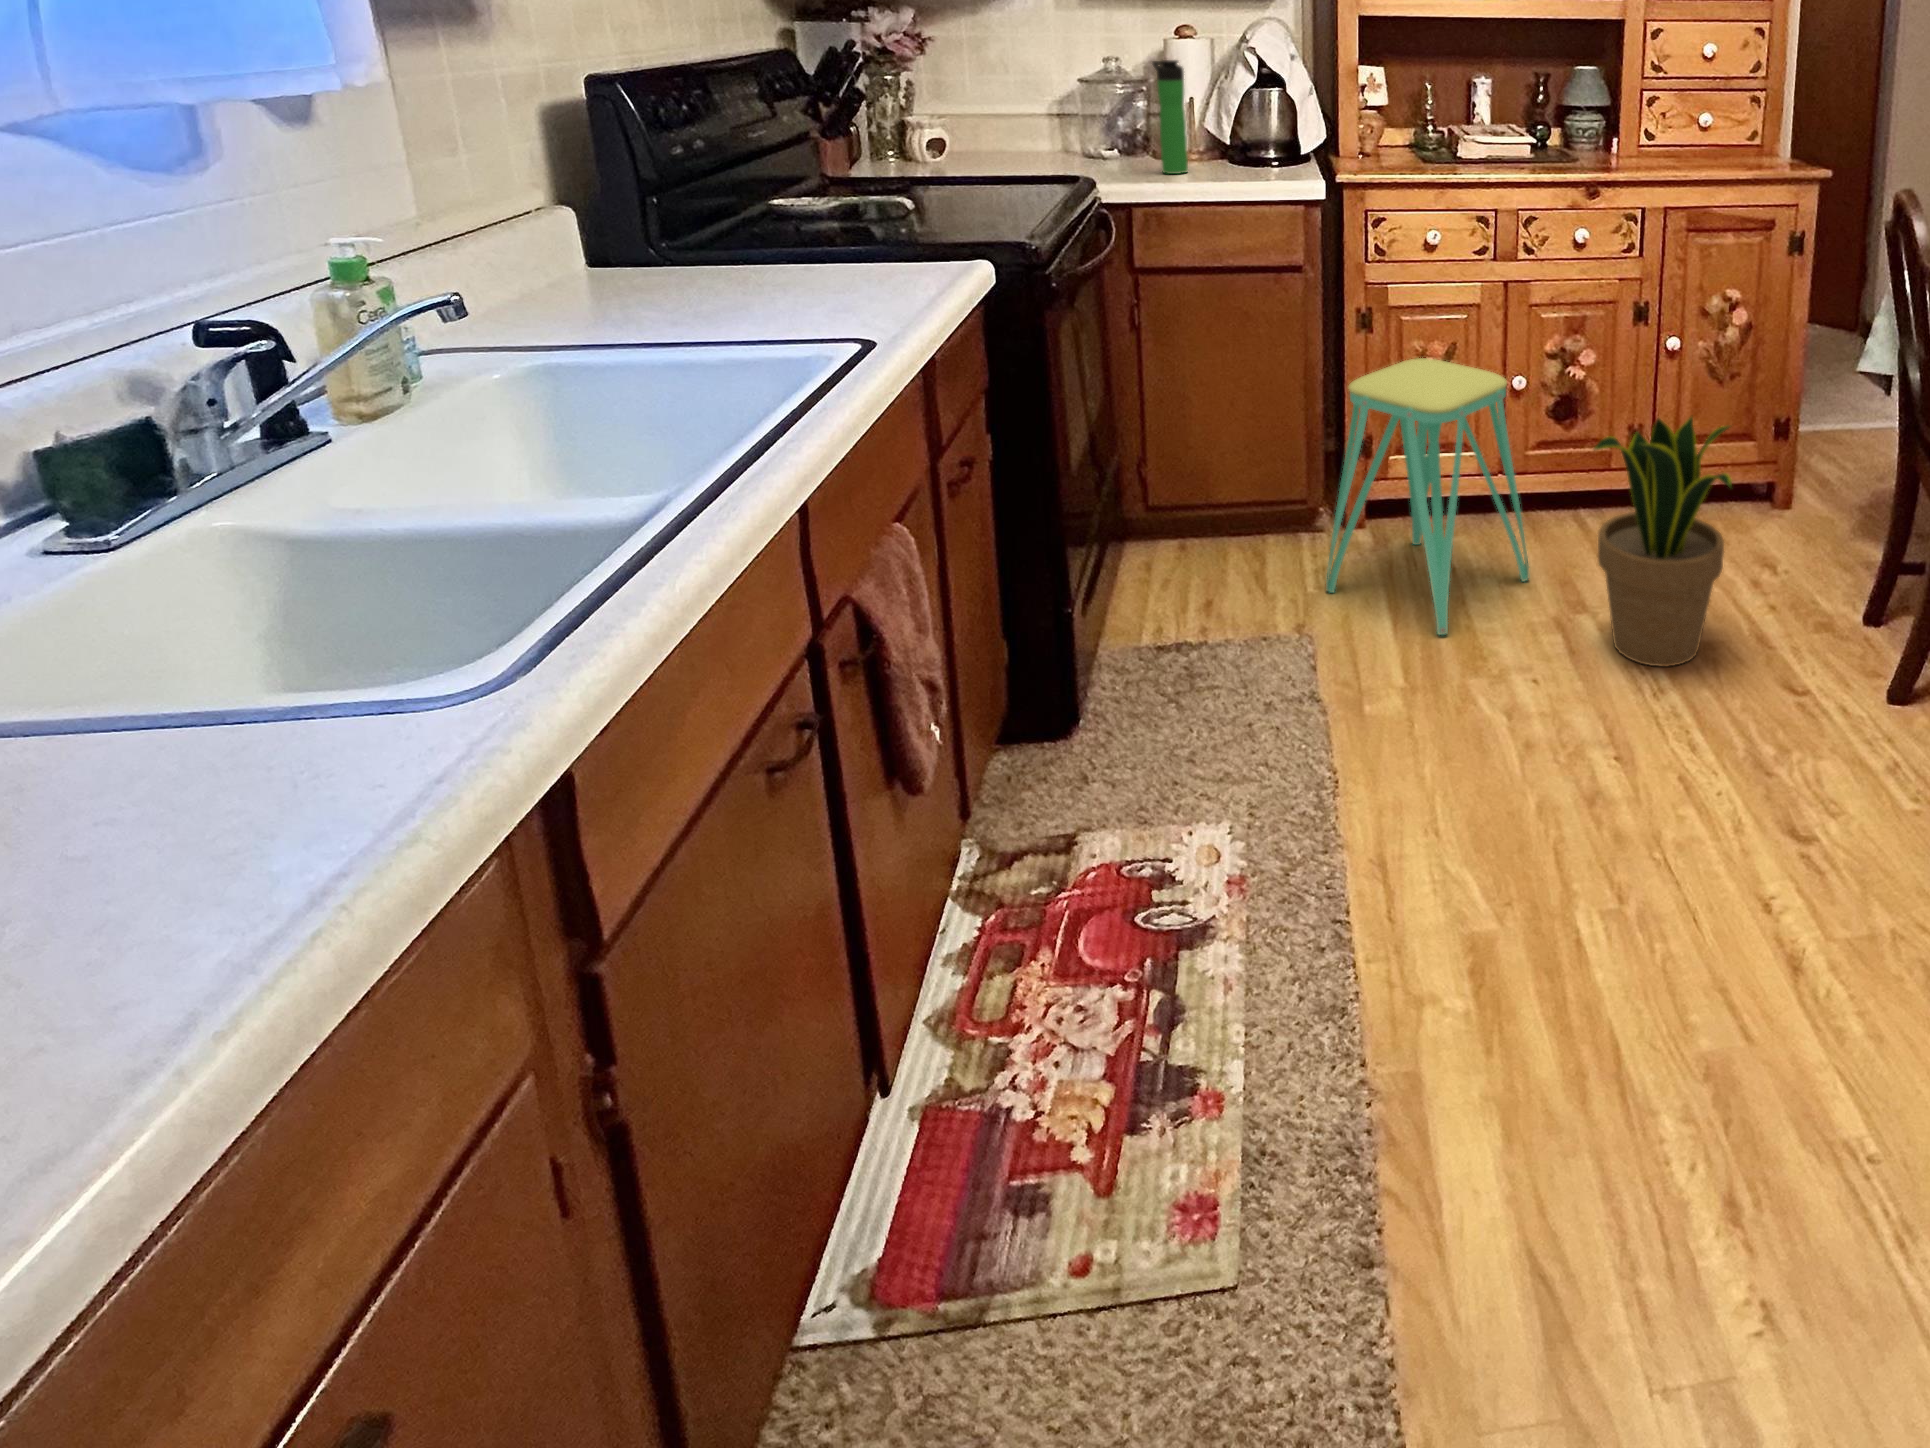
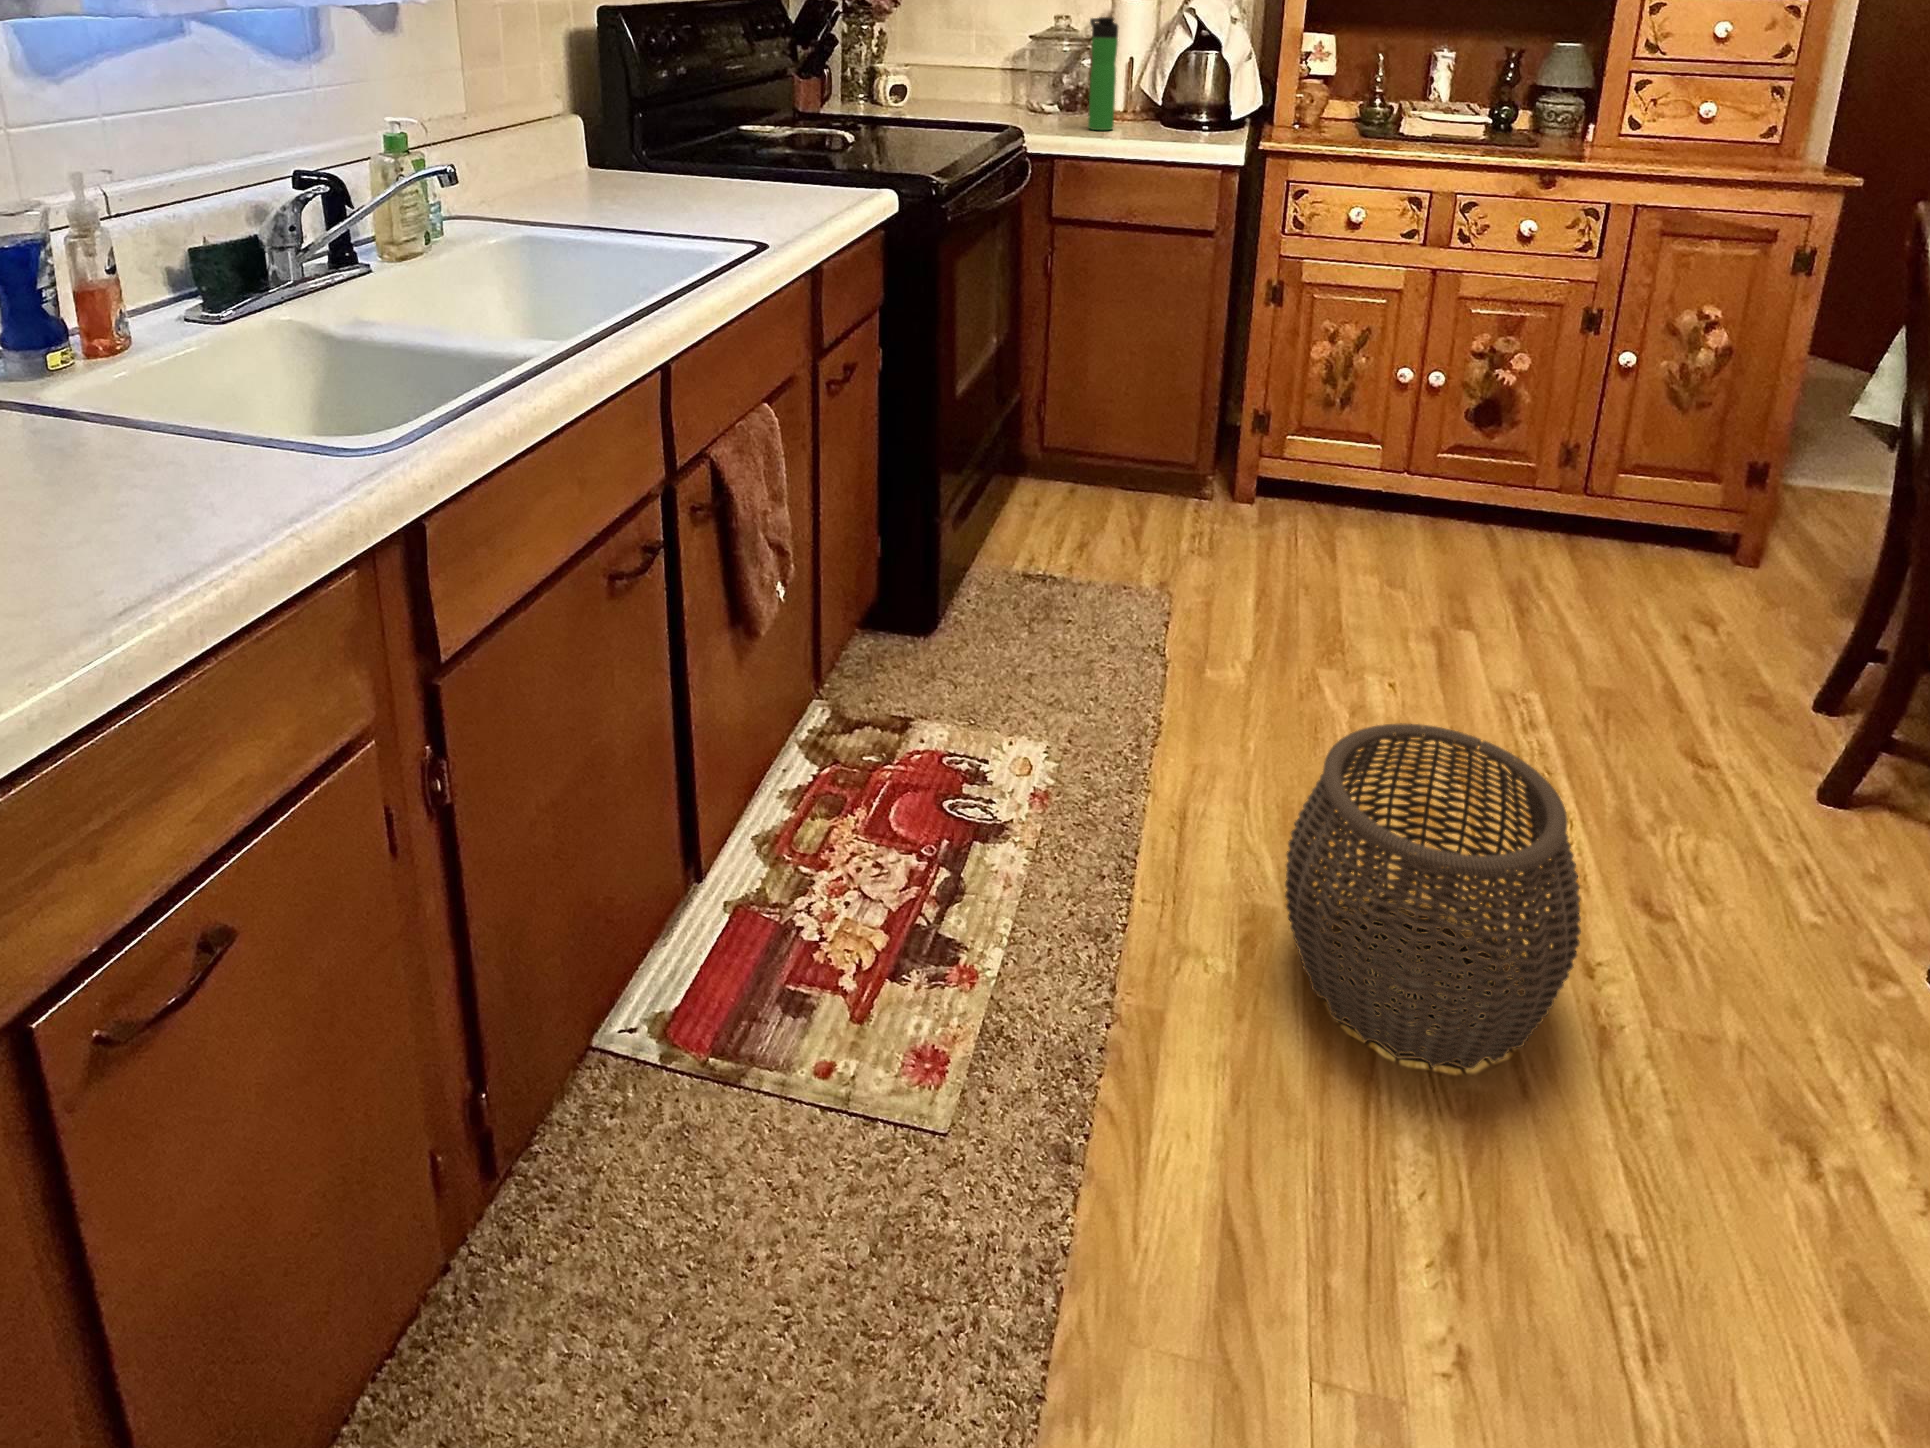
stool: present [1326,358,1530,635] -> none [1198,339,1417,624]
potted plant: present [1594,417,1732,666] -> none [1484,430,1669,706]
woven basket: none [1505,718,1772,1046] -> present [1285,723,1581,1069]

